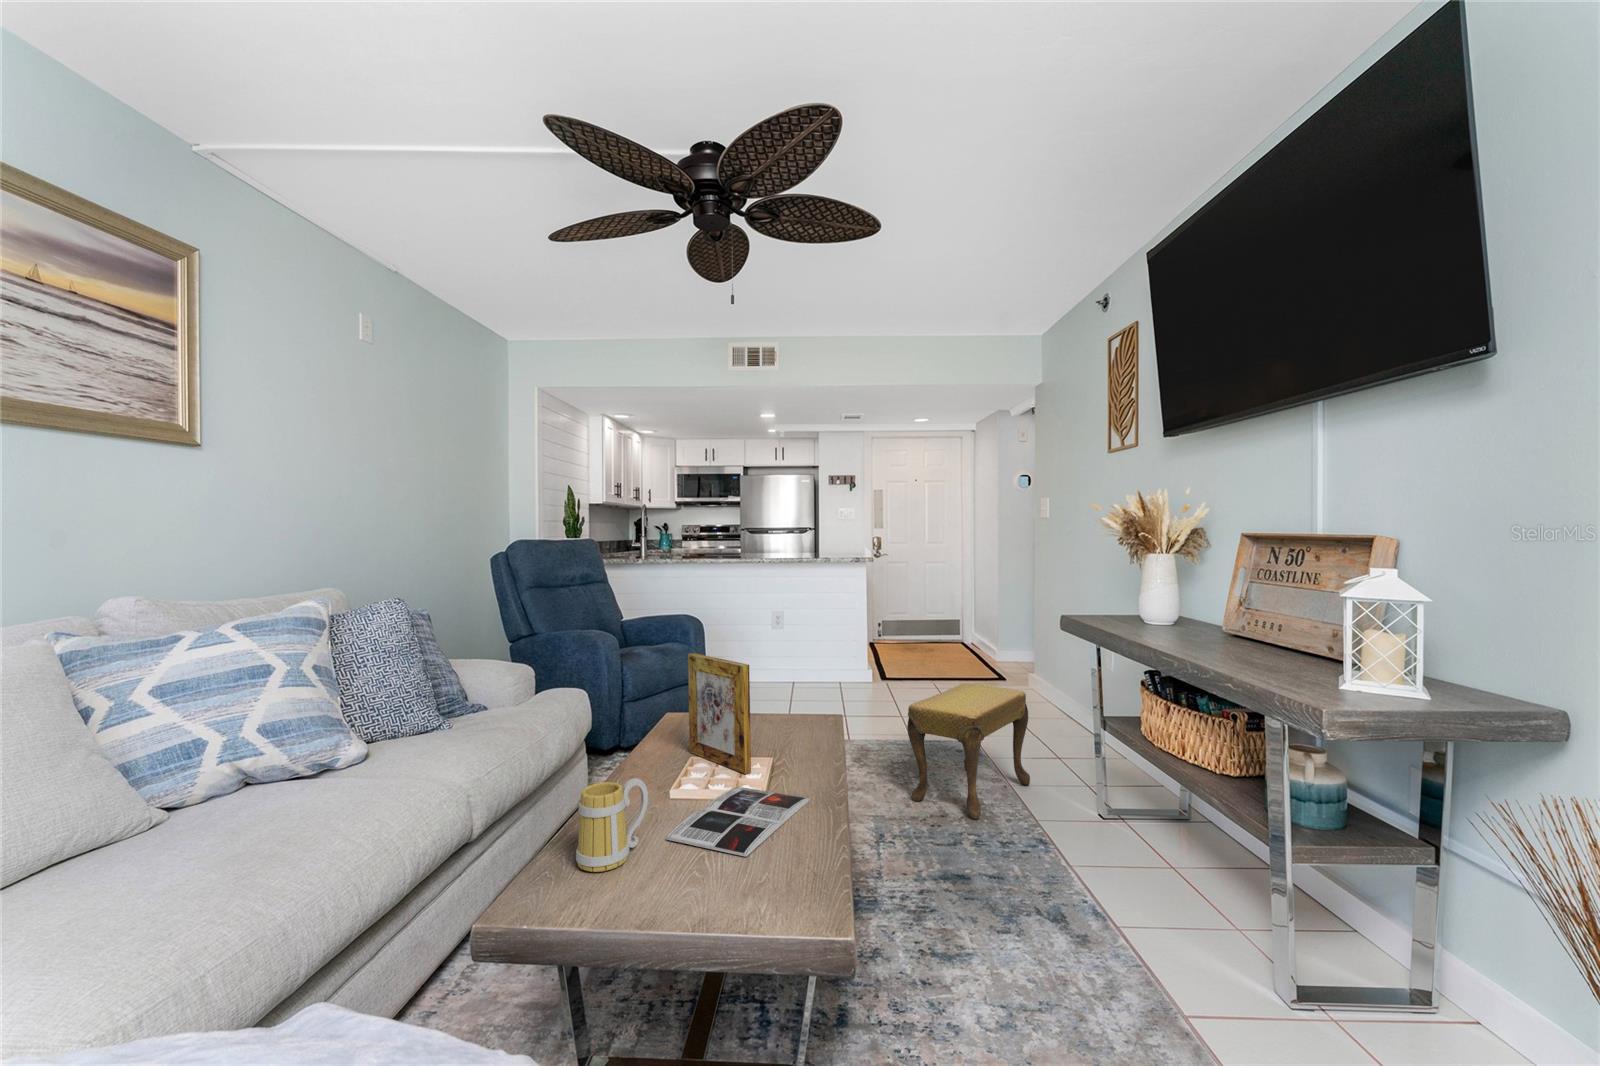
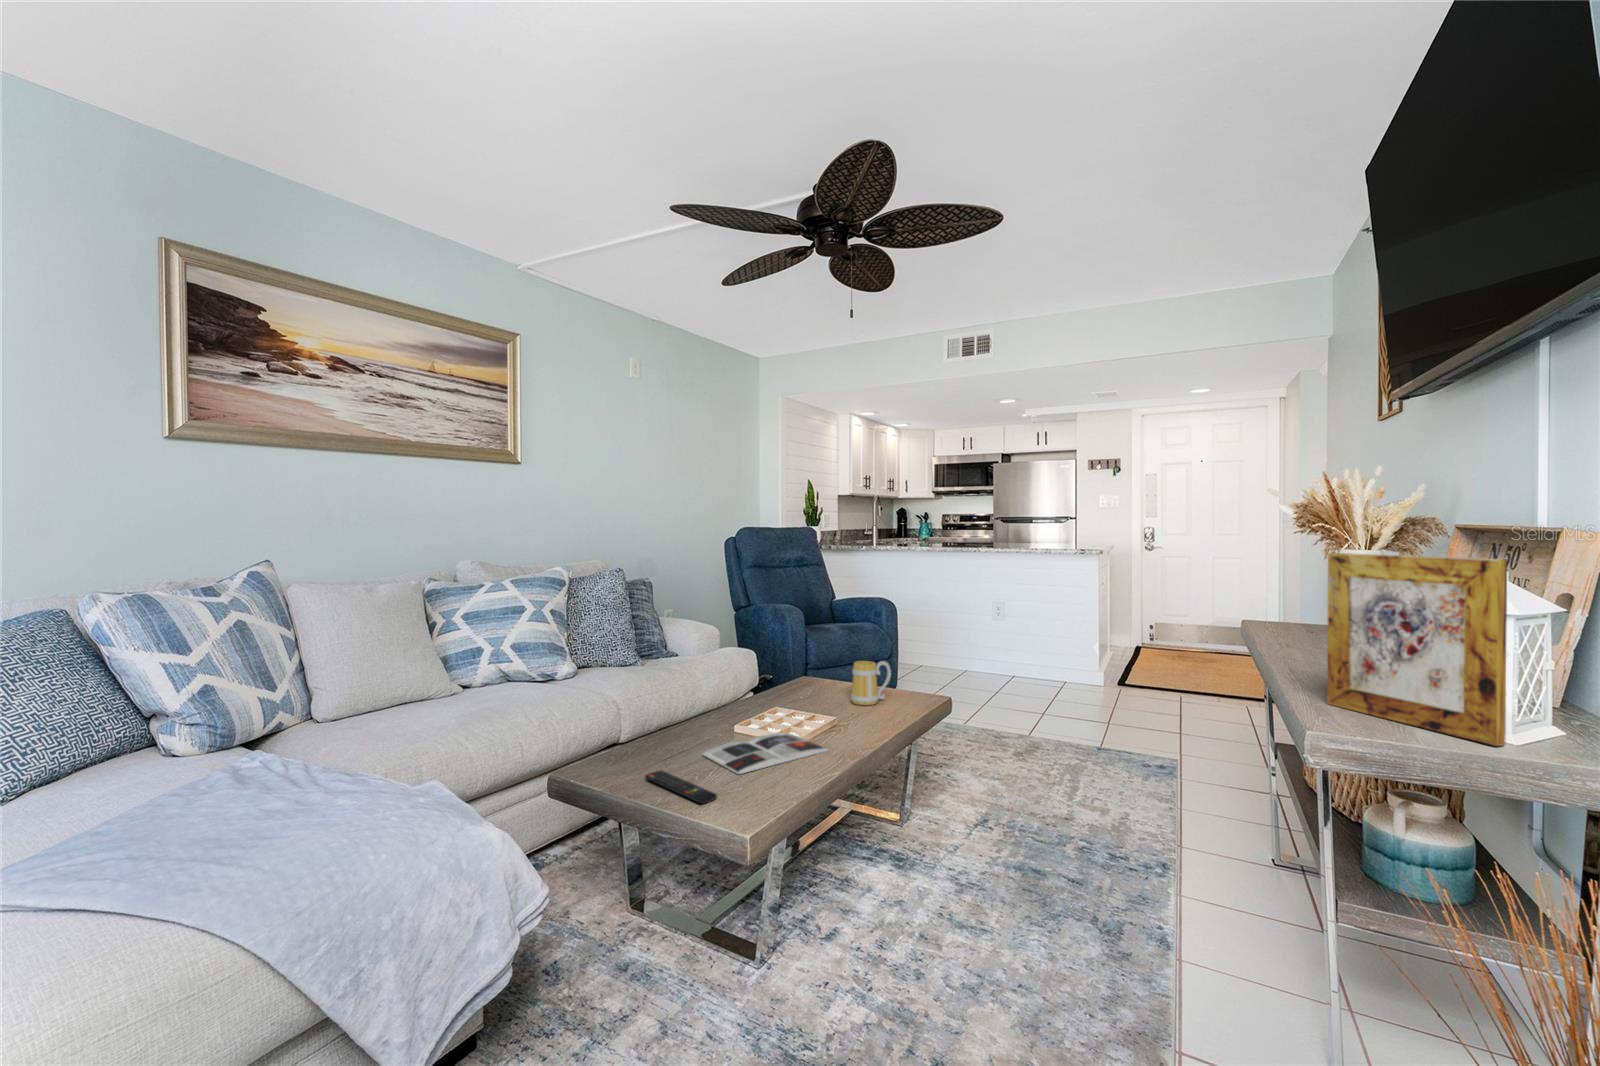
picture frame: present [688,653,751,774] -> present [1327,553,1507,746]
footstool: present [907,683,1030,819] -> none [1030,688,1181,823]
mug: present [576,778,648,872] -> present [851,661,891,705]
remote control: none [632,876,761,913] -> present [645,771,717,804]

